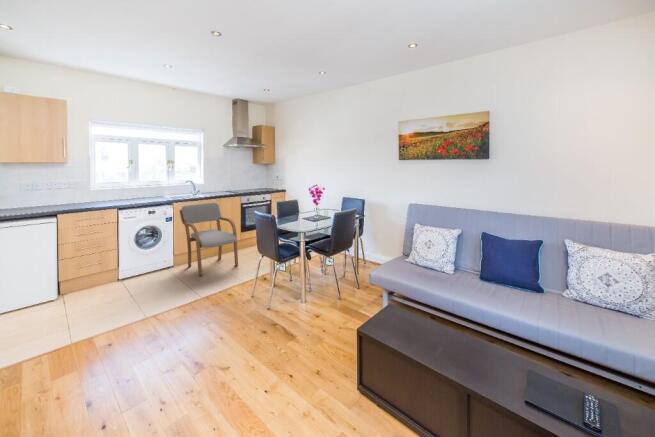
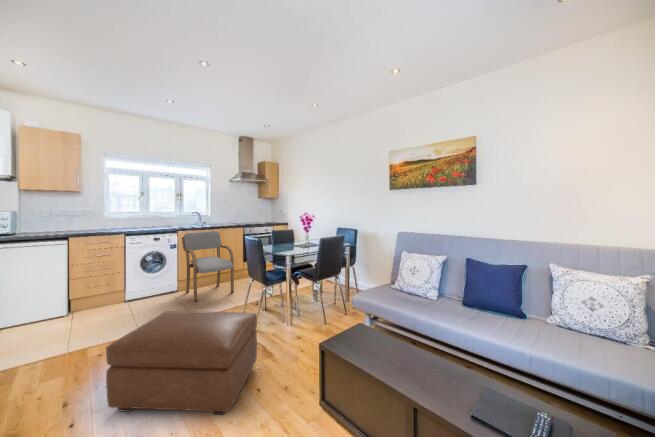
ottoman: none [135,292,280,393] -> present [106,311,257,415]

